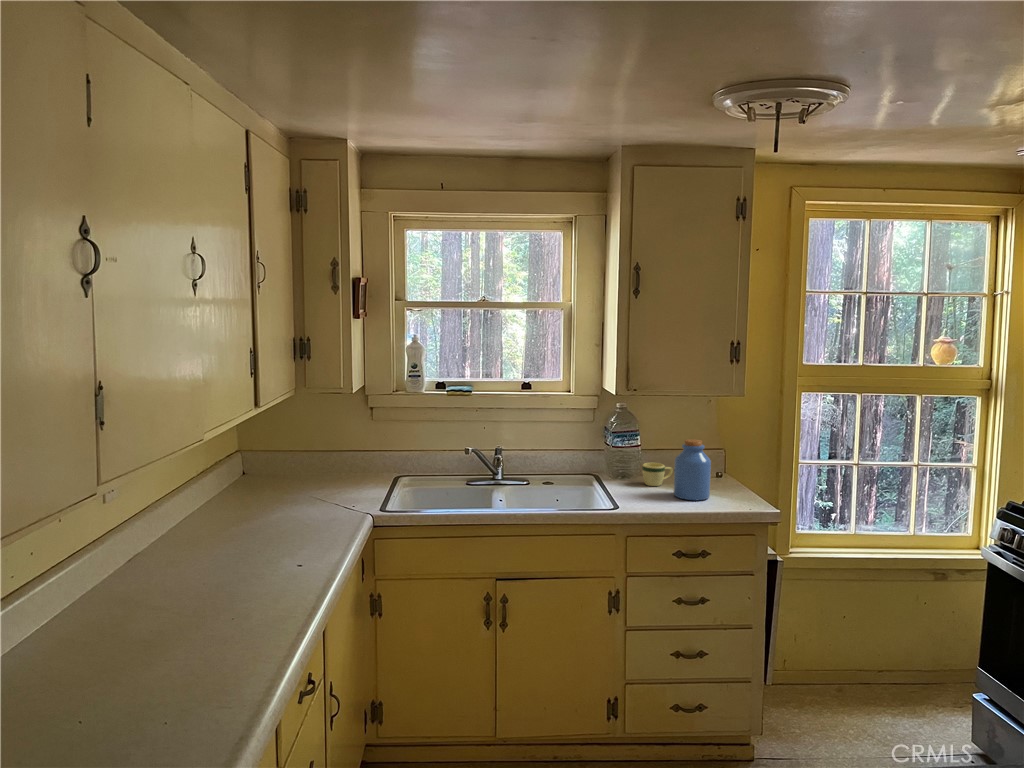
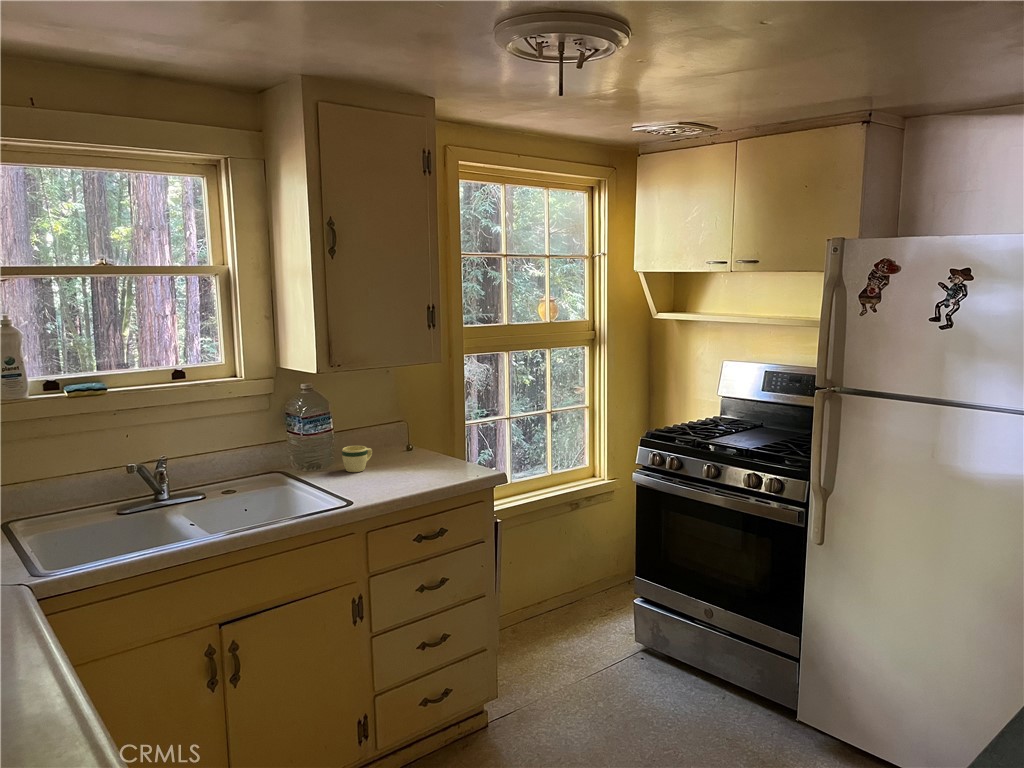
jar: present [674,439,711,500] -> none [388,414,428,480]

